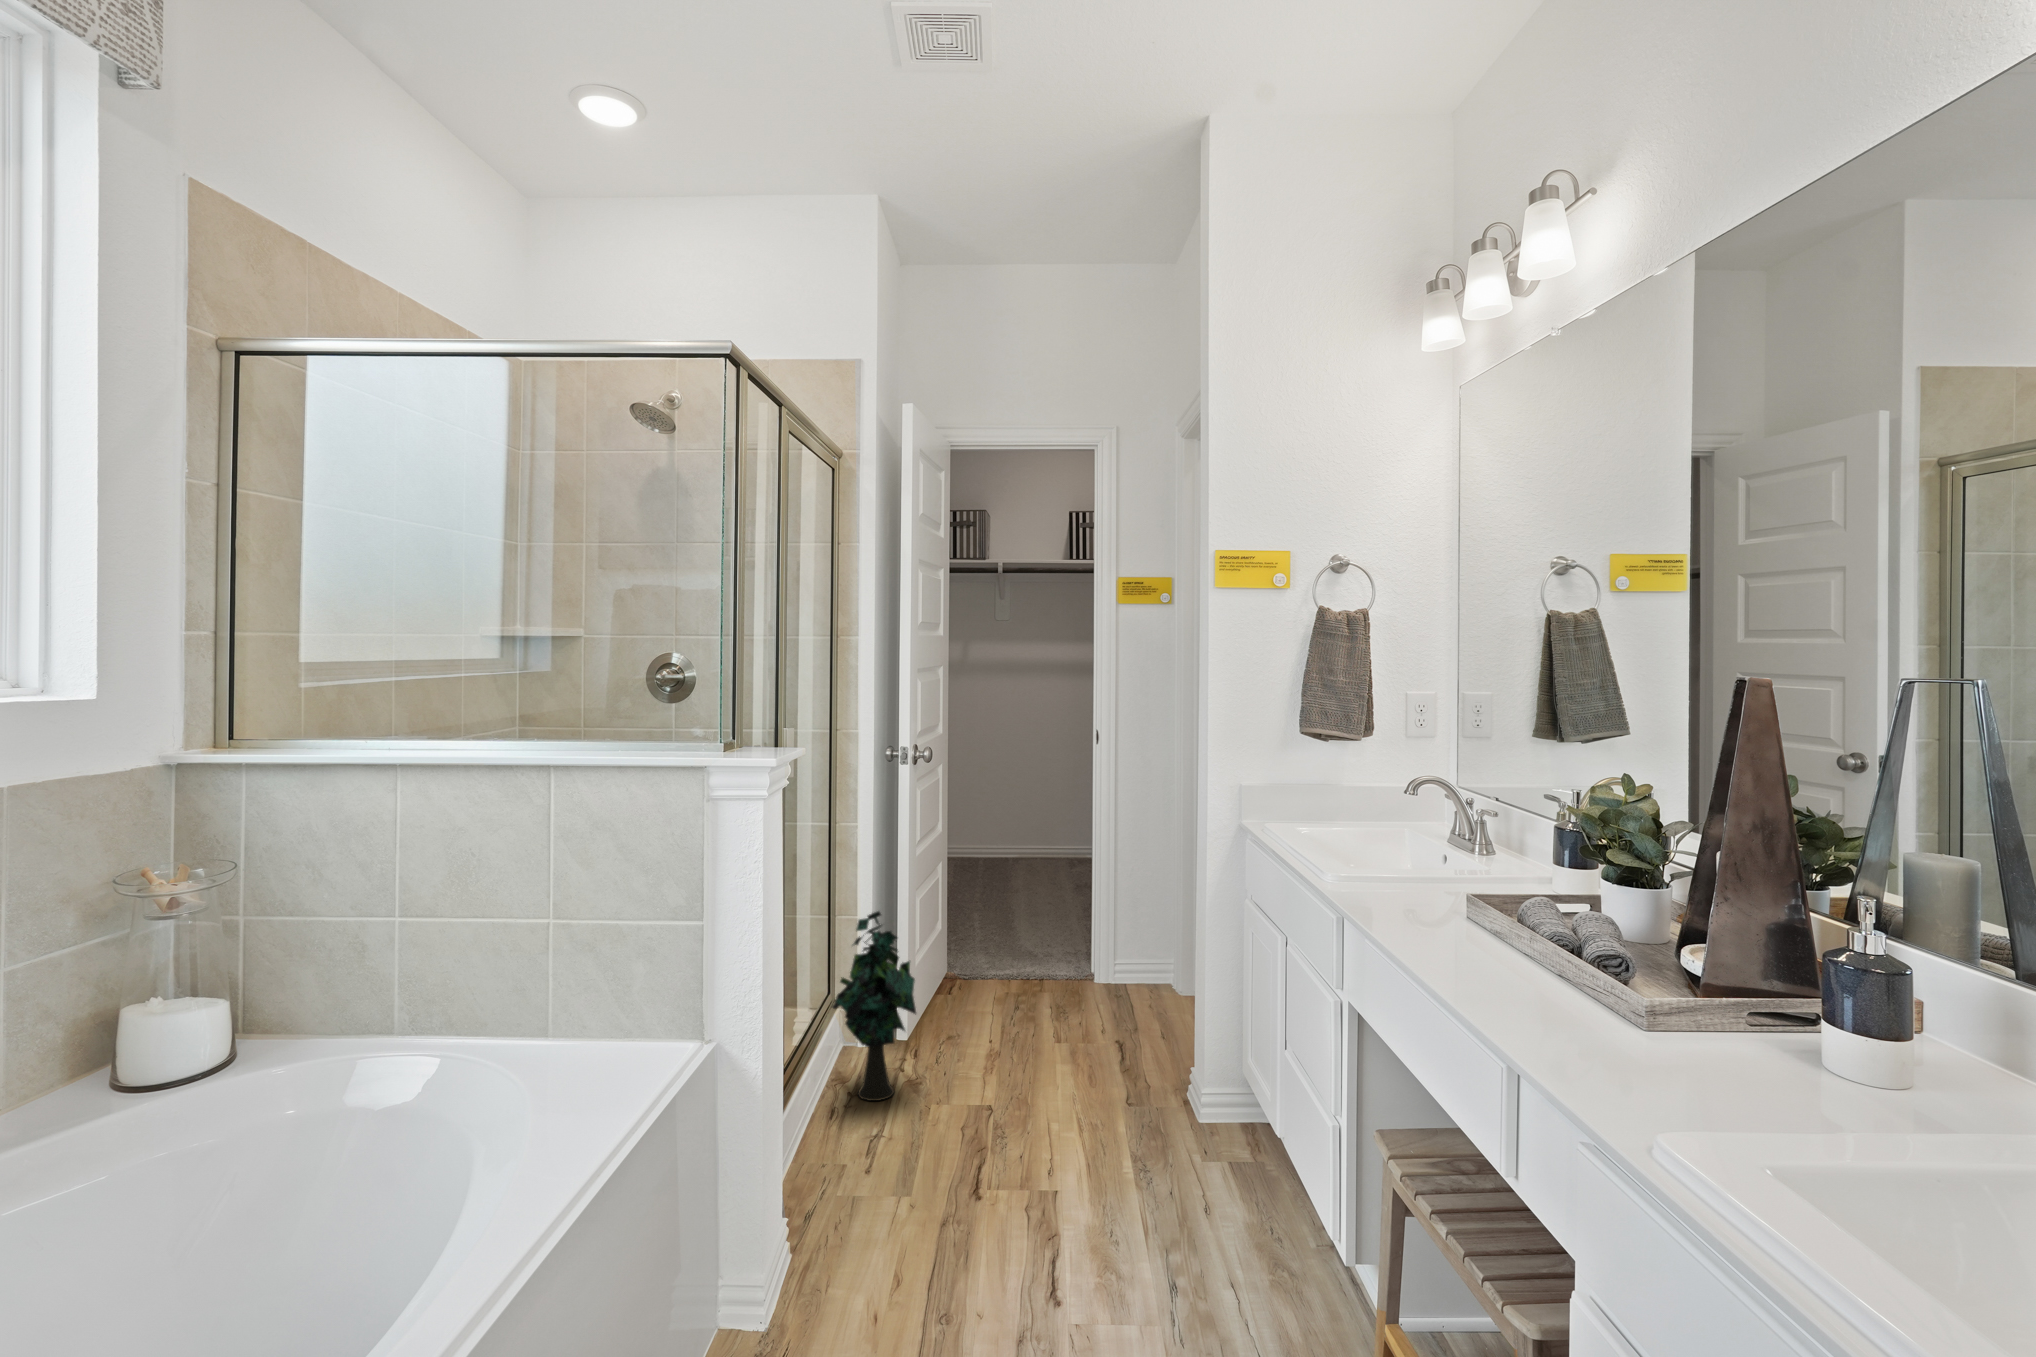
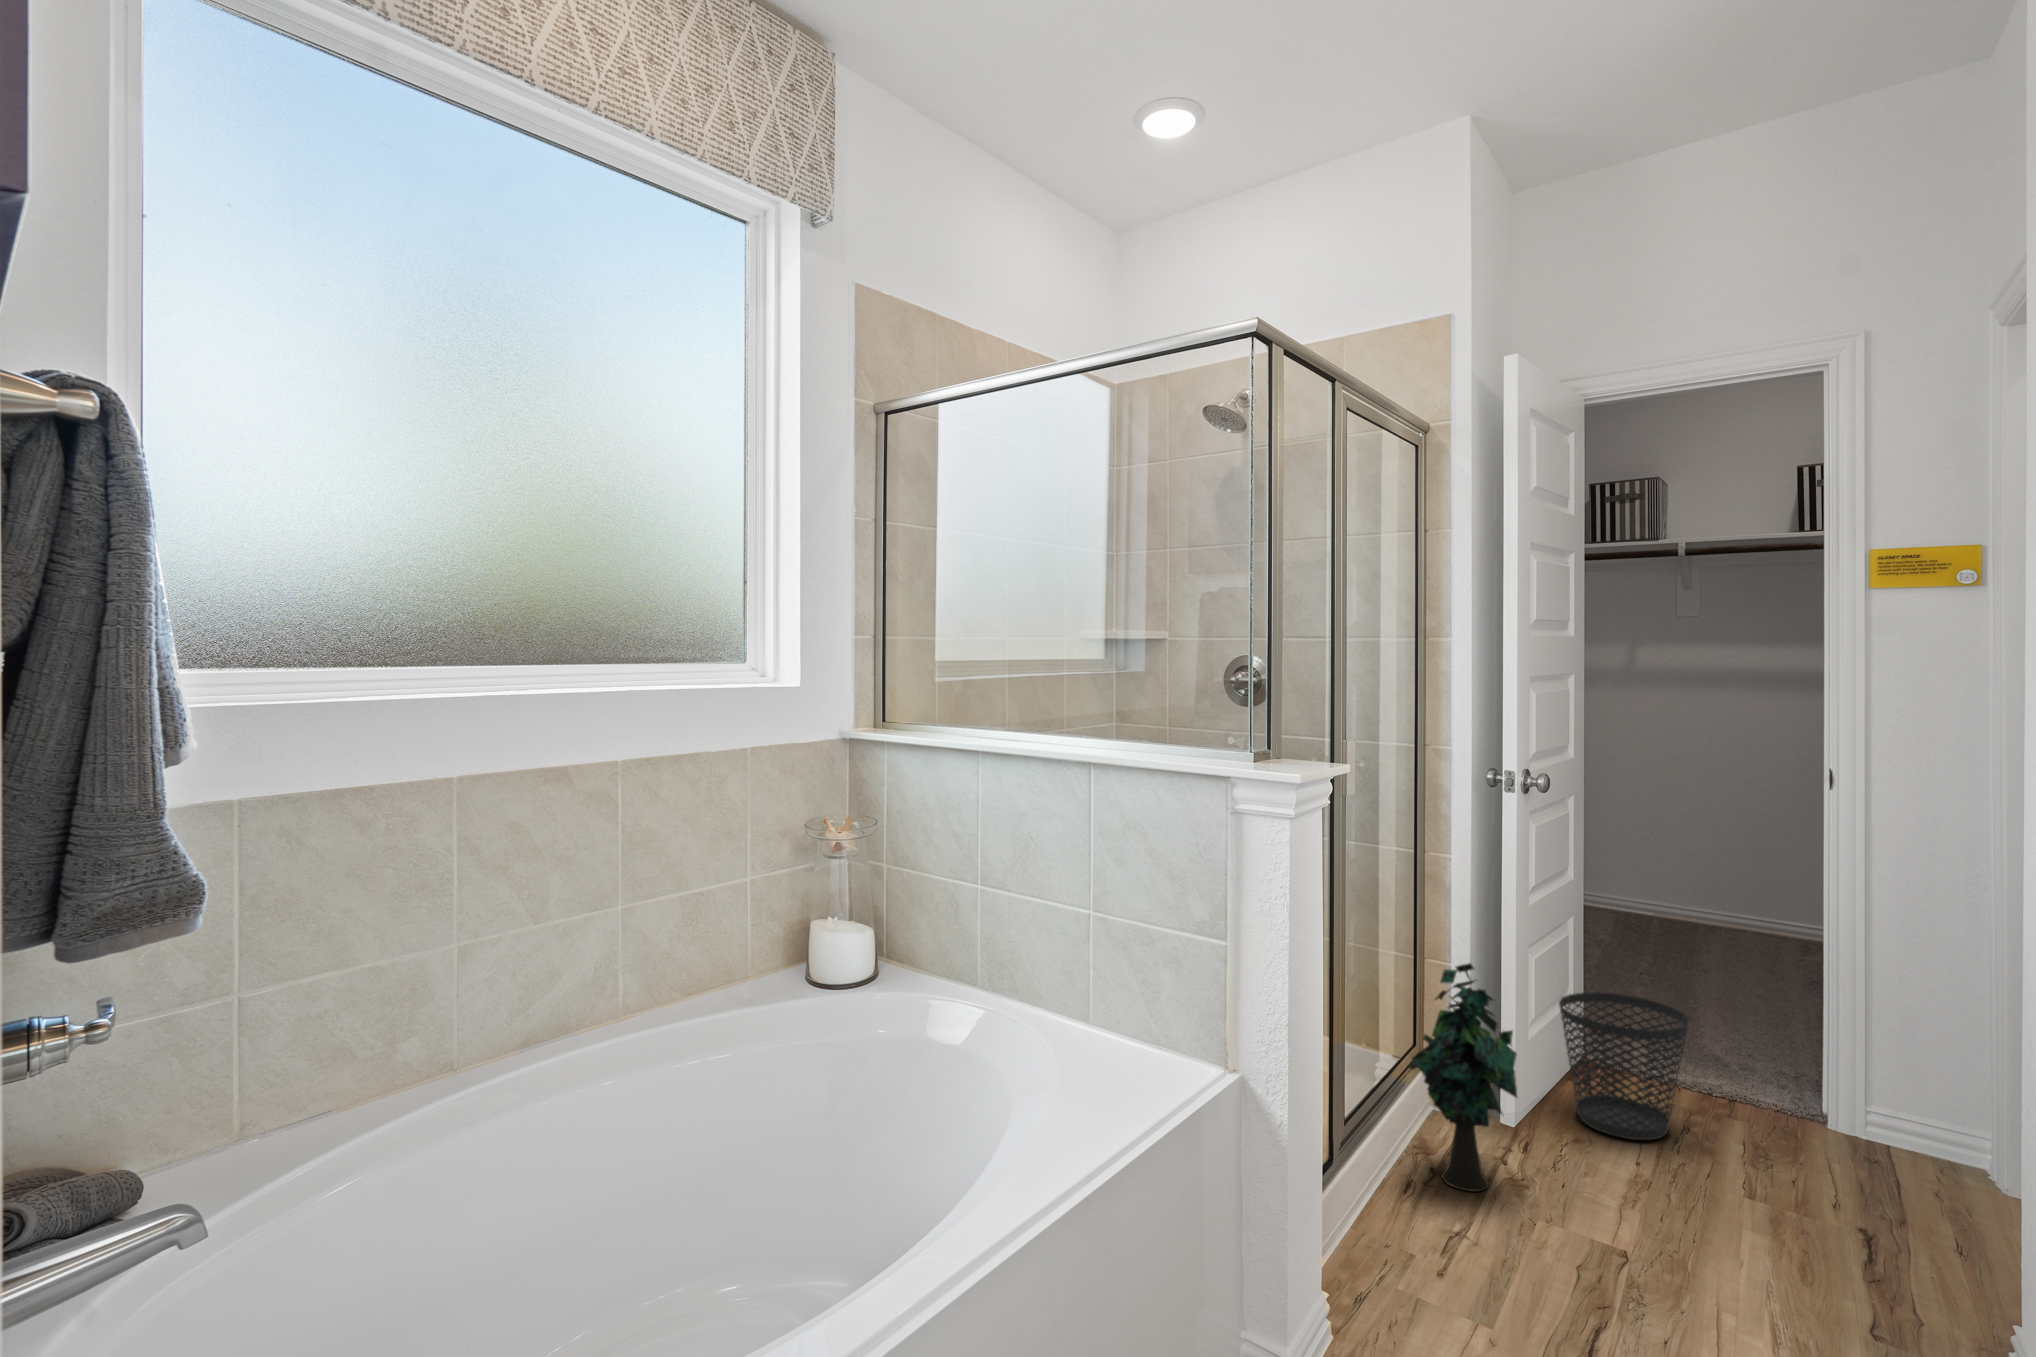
wastebasket: none [936,920,1023,1031] -> present [1559,993,1688,1140]

